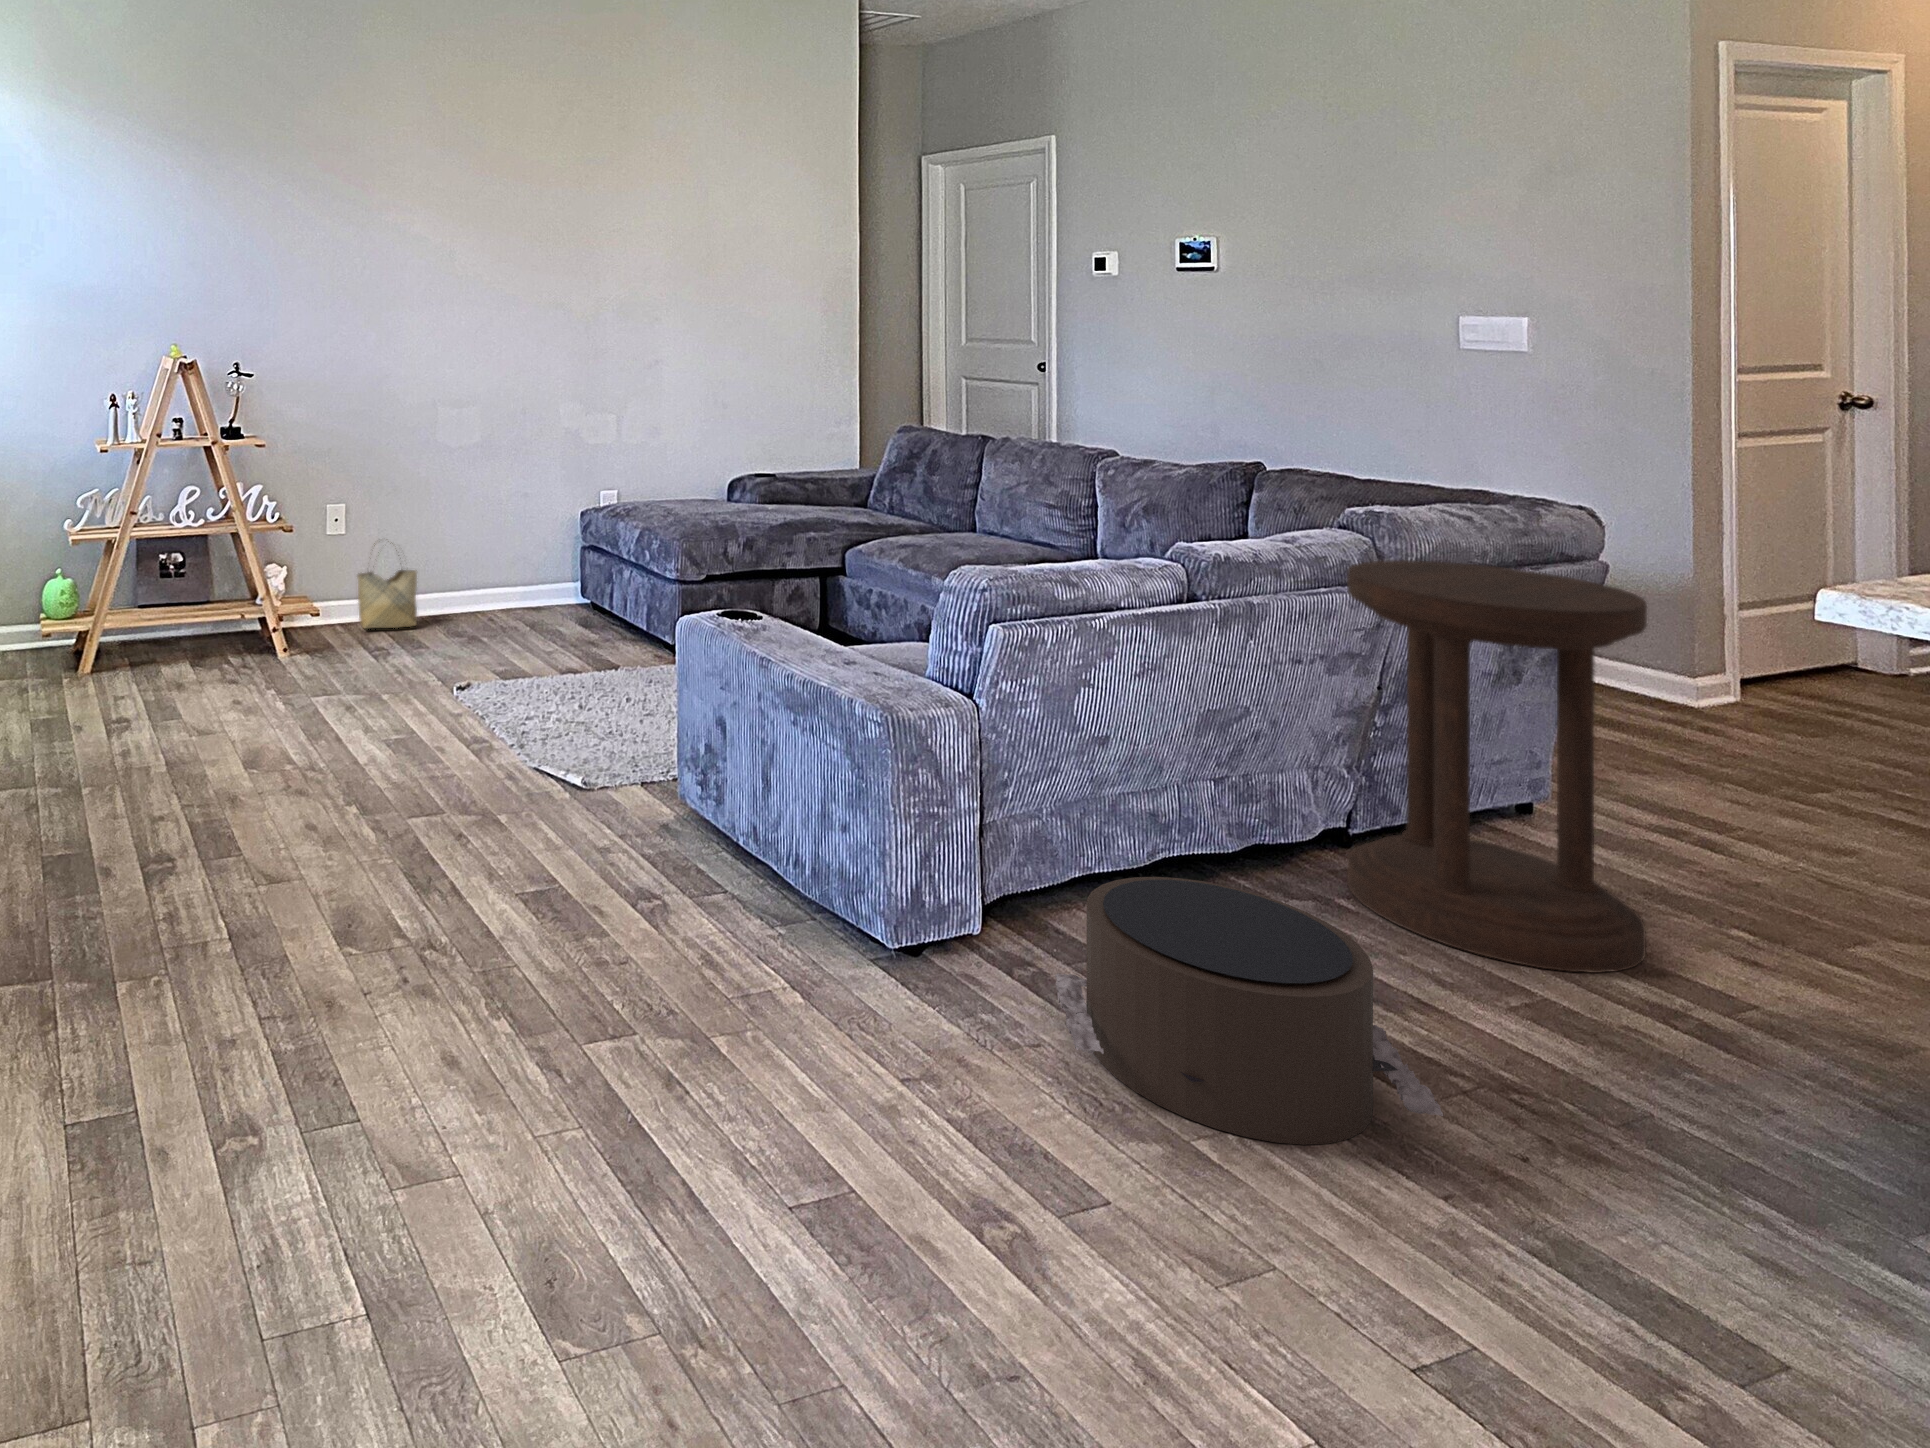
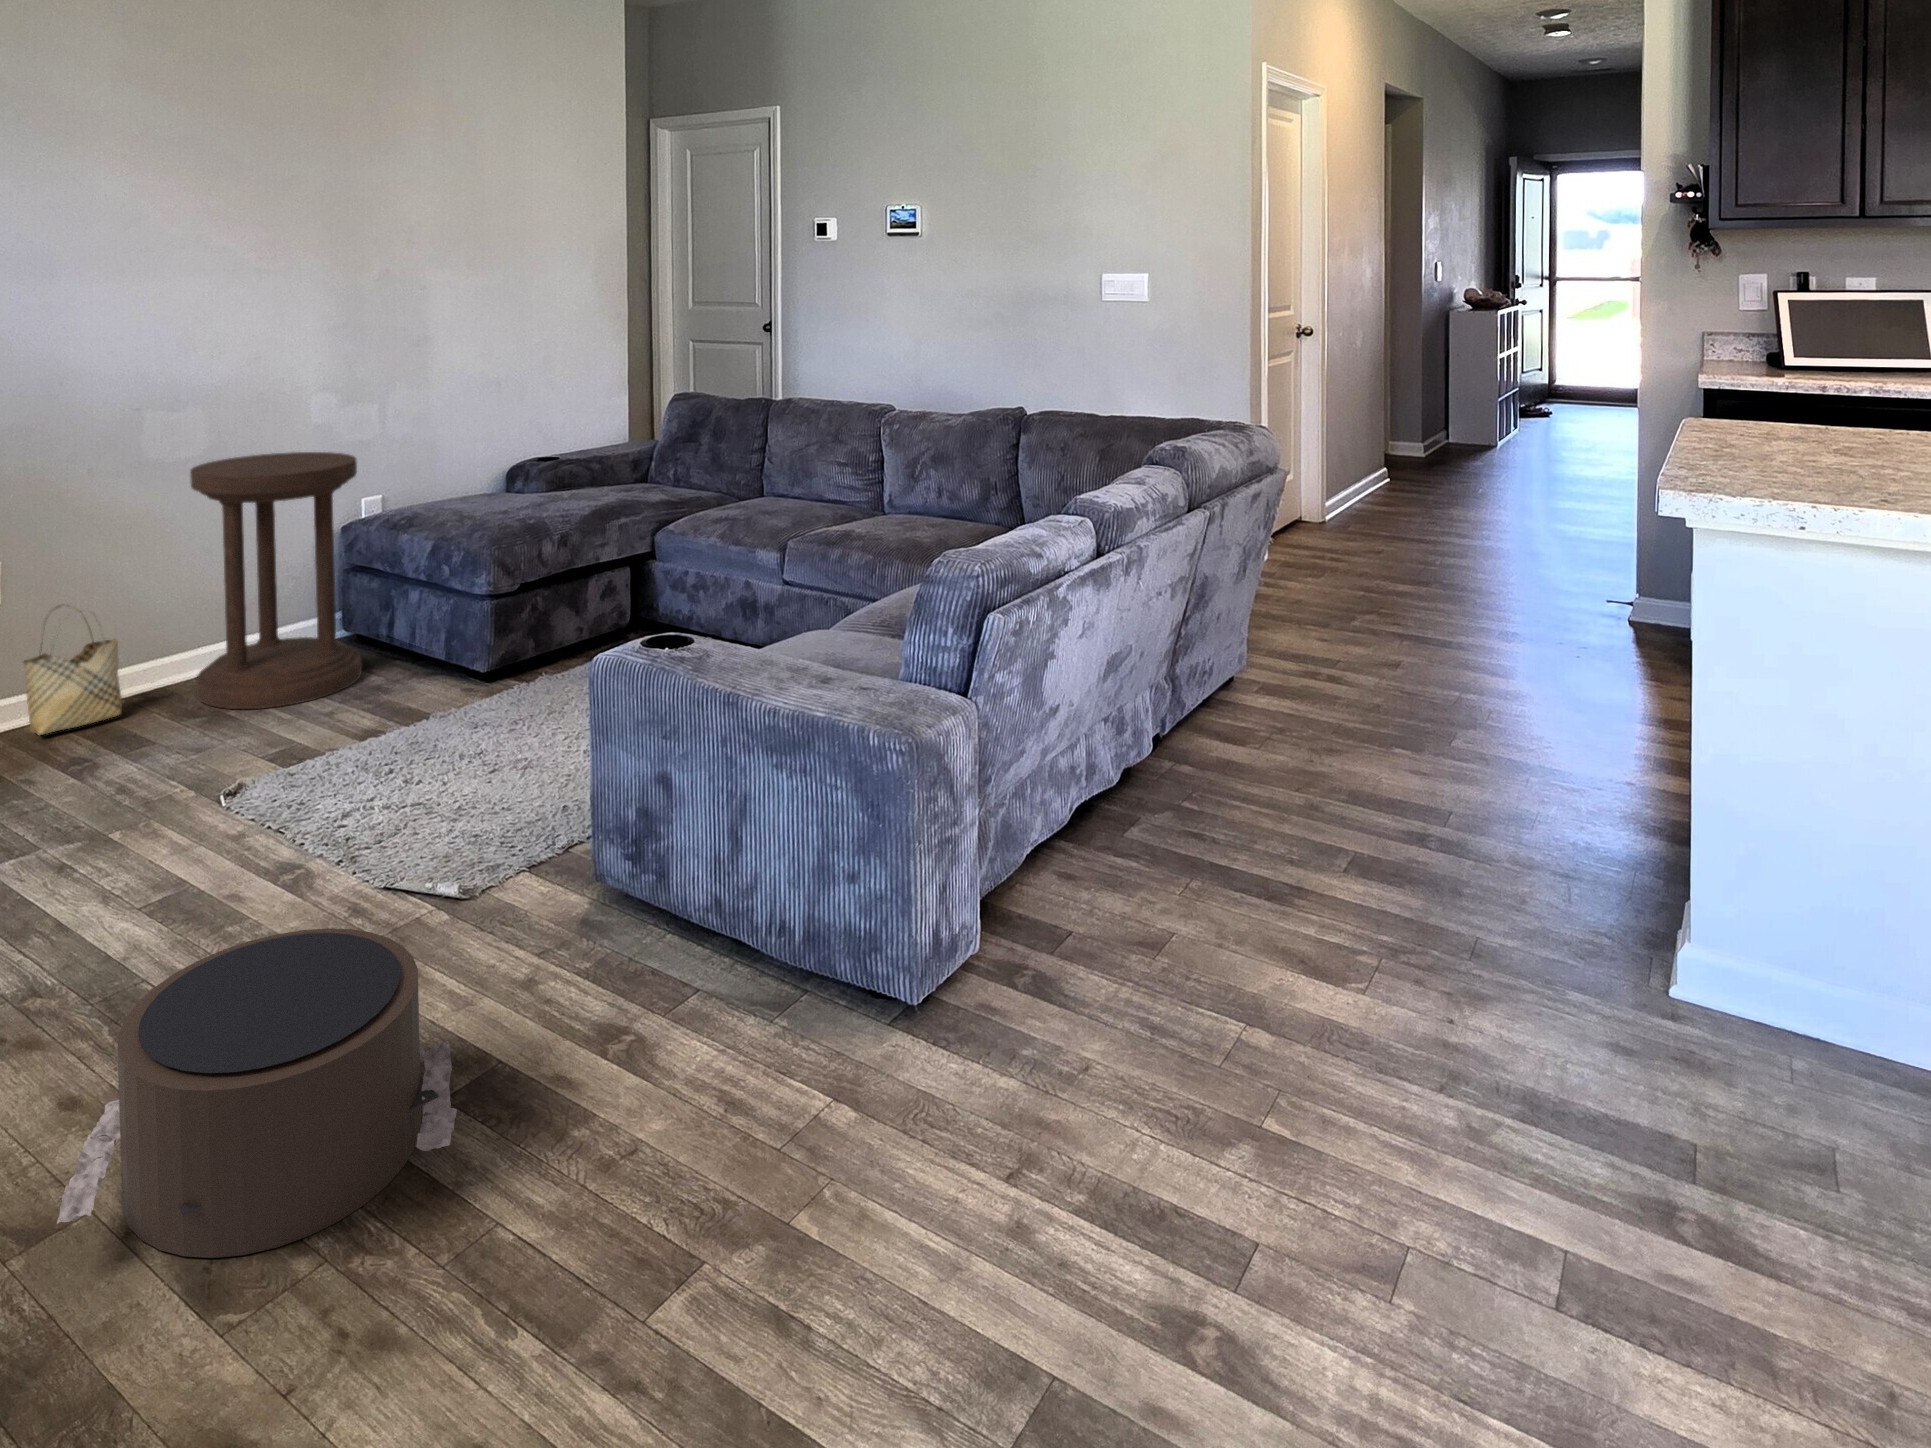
side table: present [1347,560,1647,973] -> present [190,452,362,709]
pouf: present [1055,877,1443,1145] -> present [57,928,457,1258]

